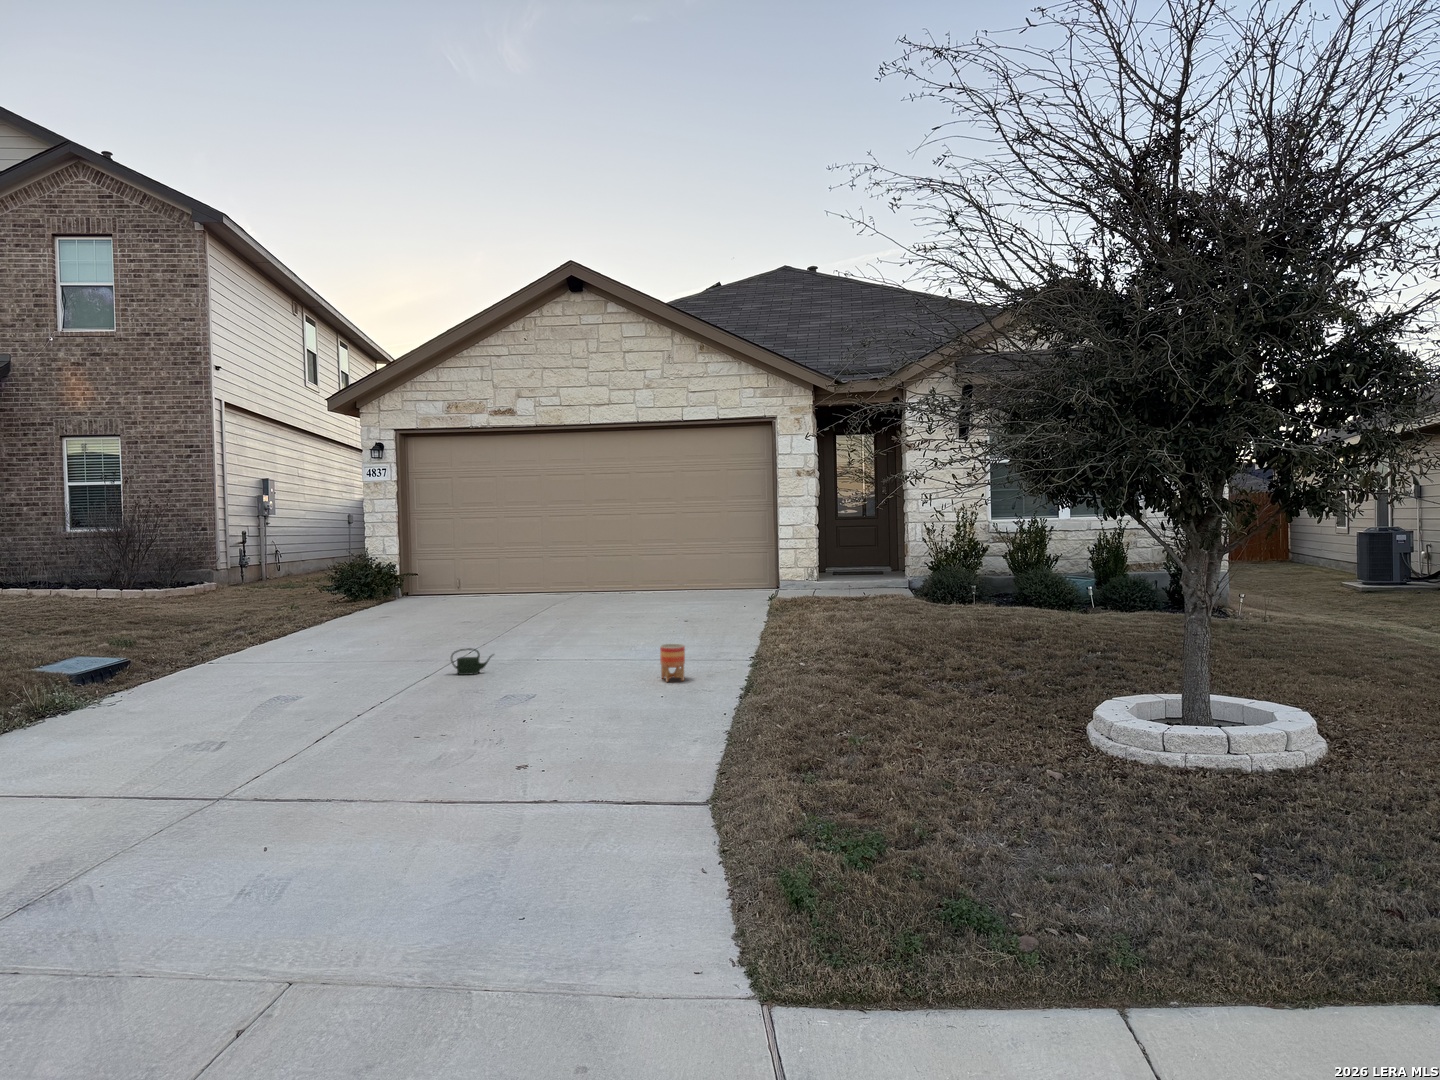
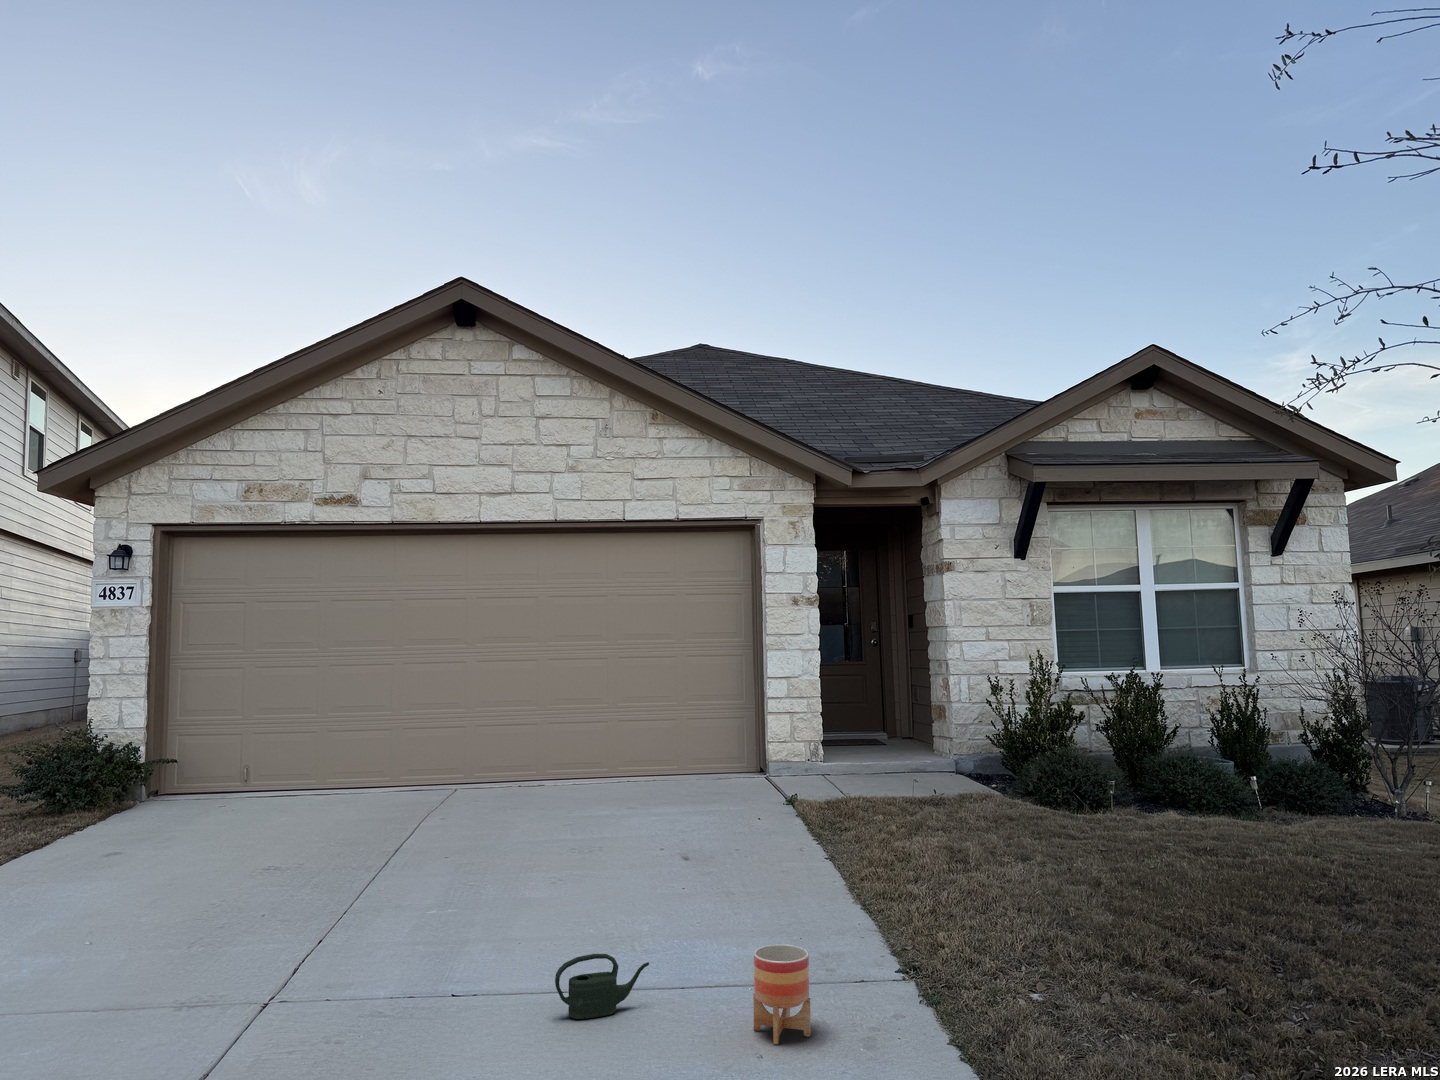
watering can: present [451,648,492,675] -> present [555,954,649,1019]

